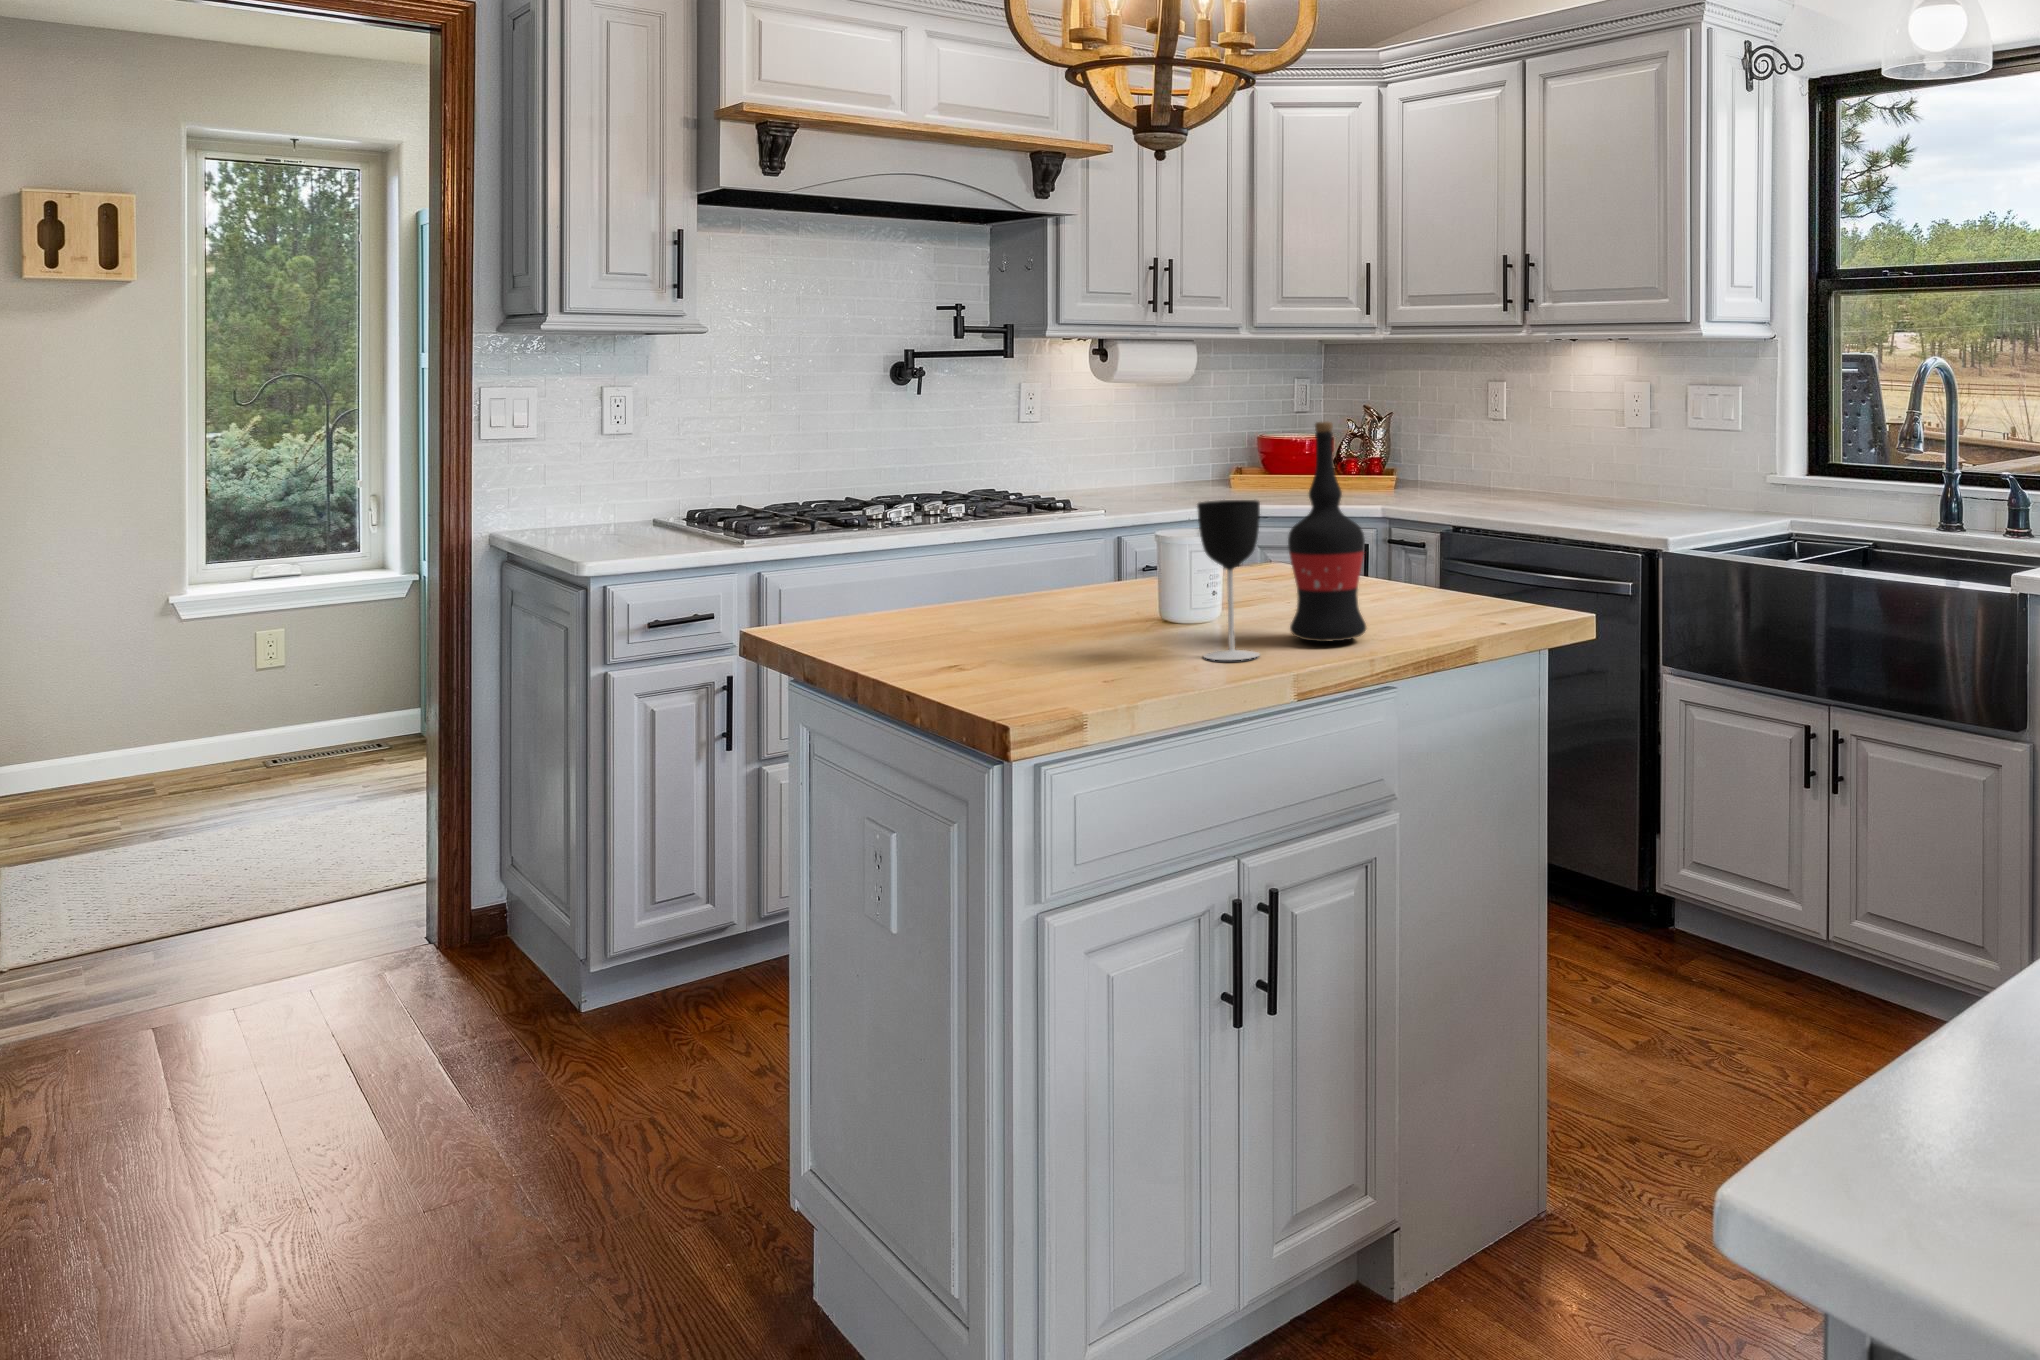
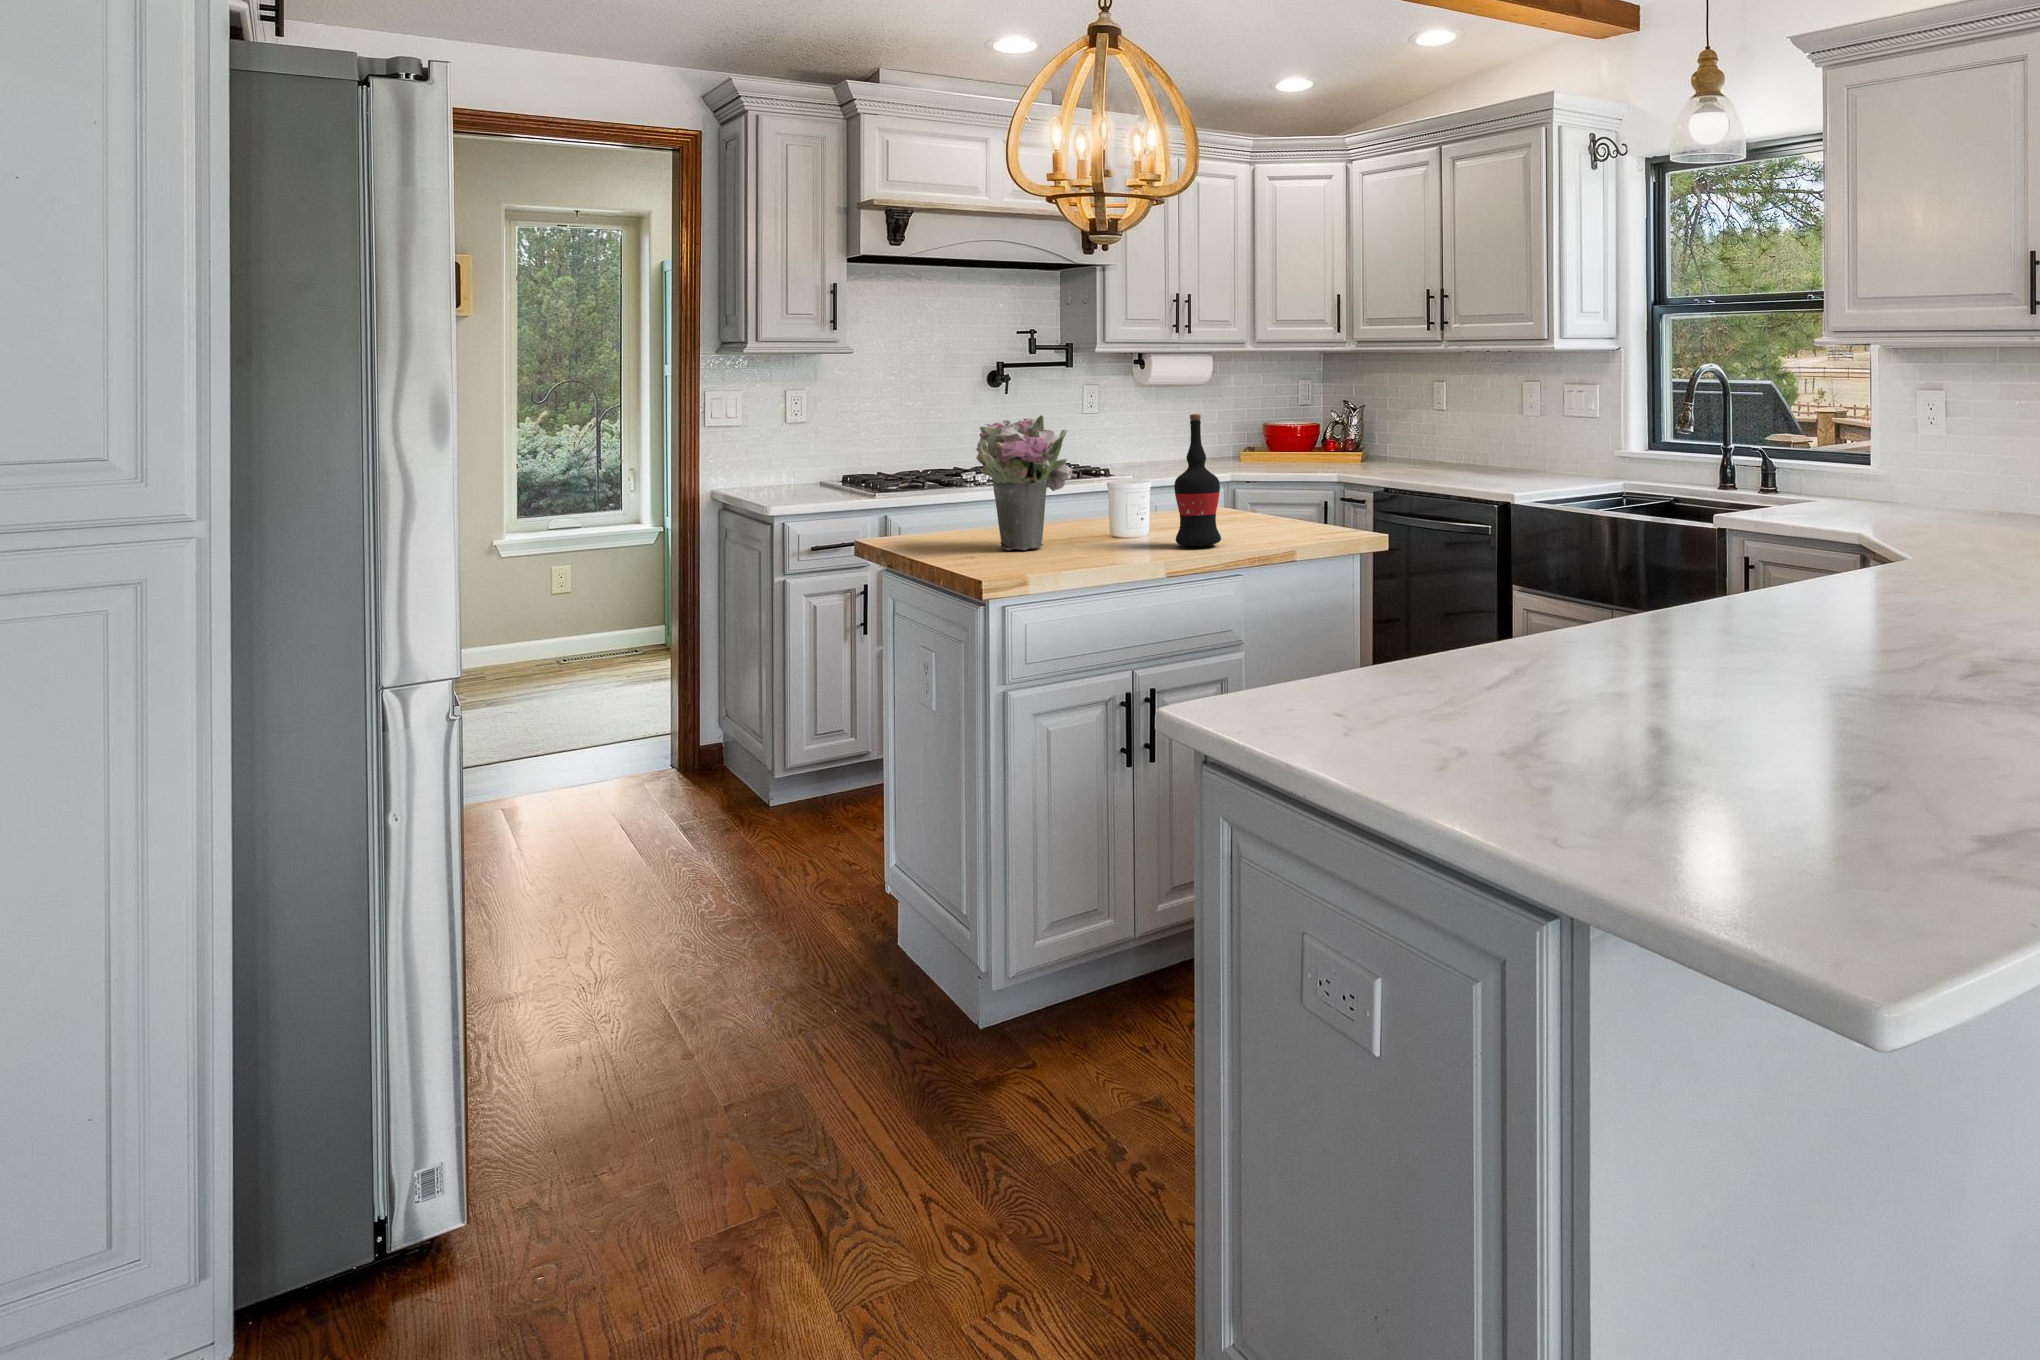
flower bouquet: none [955,423,1115,652] -> present [976,416,1073,550]
wine glass: present [1197,500,1260,660] -> none [1112,461,1151,554]

